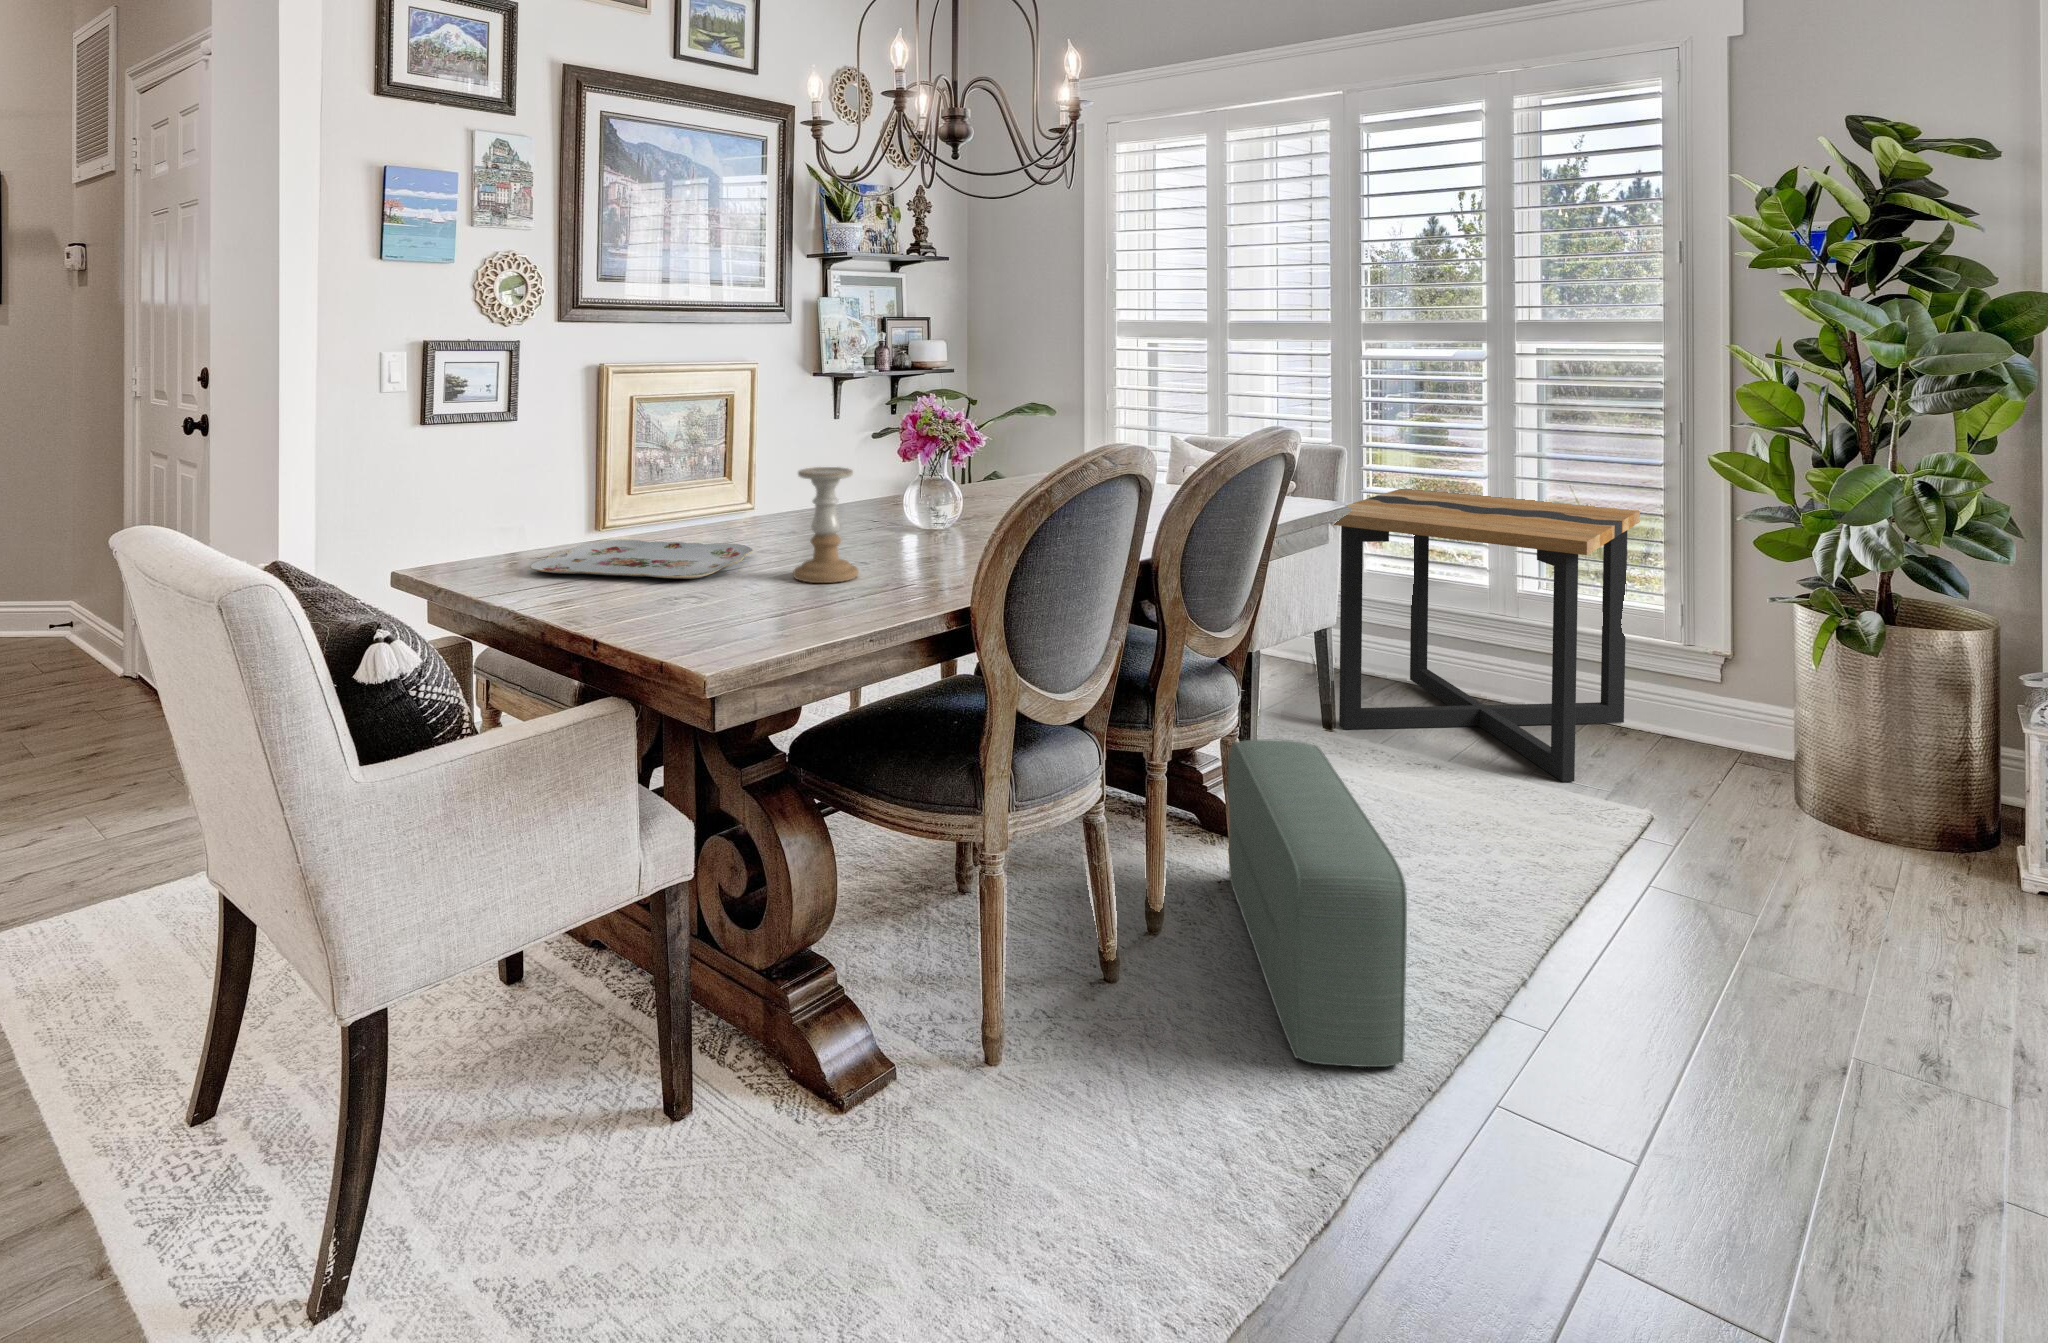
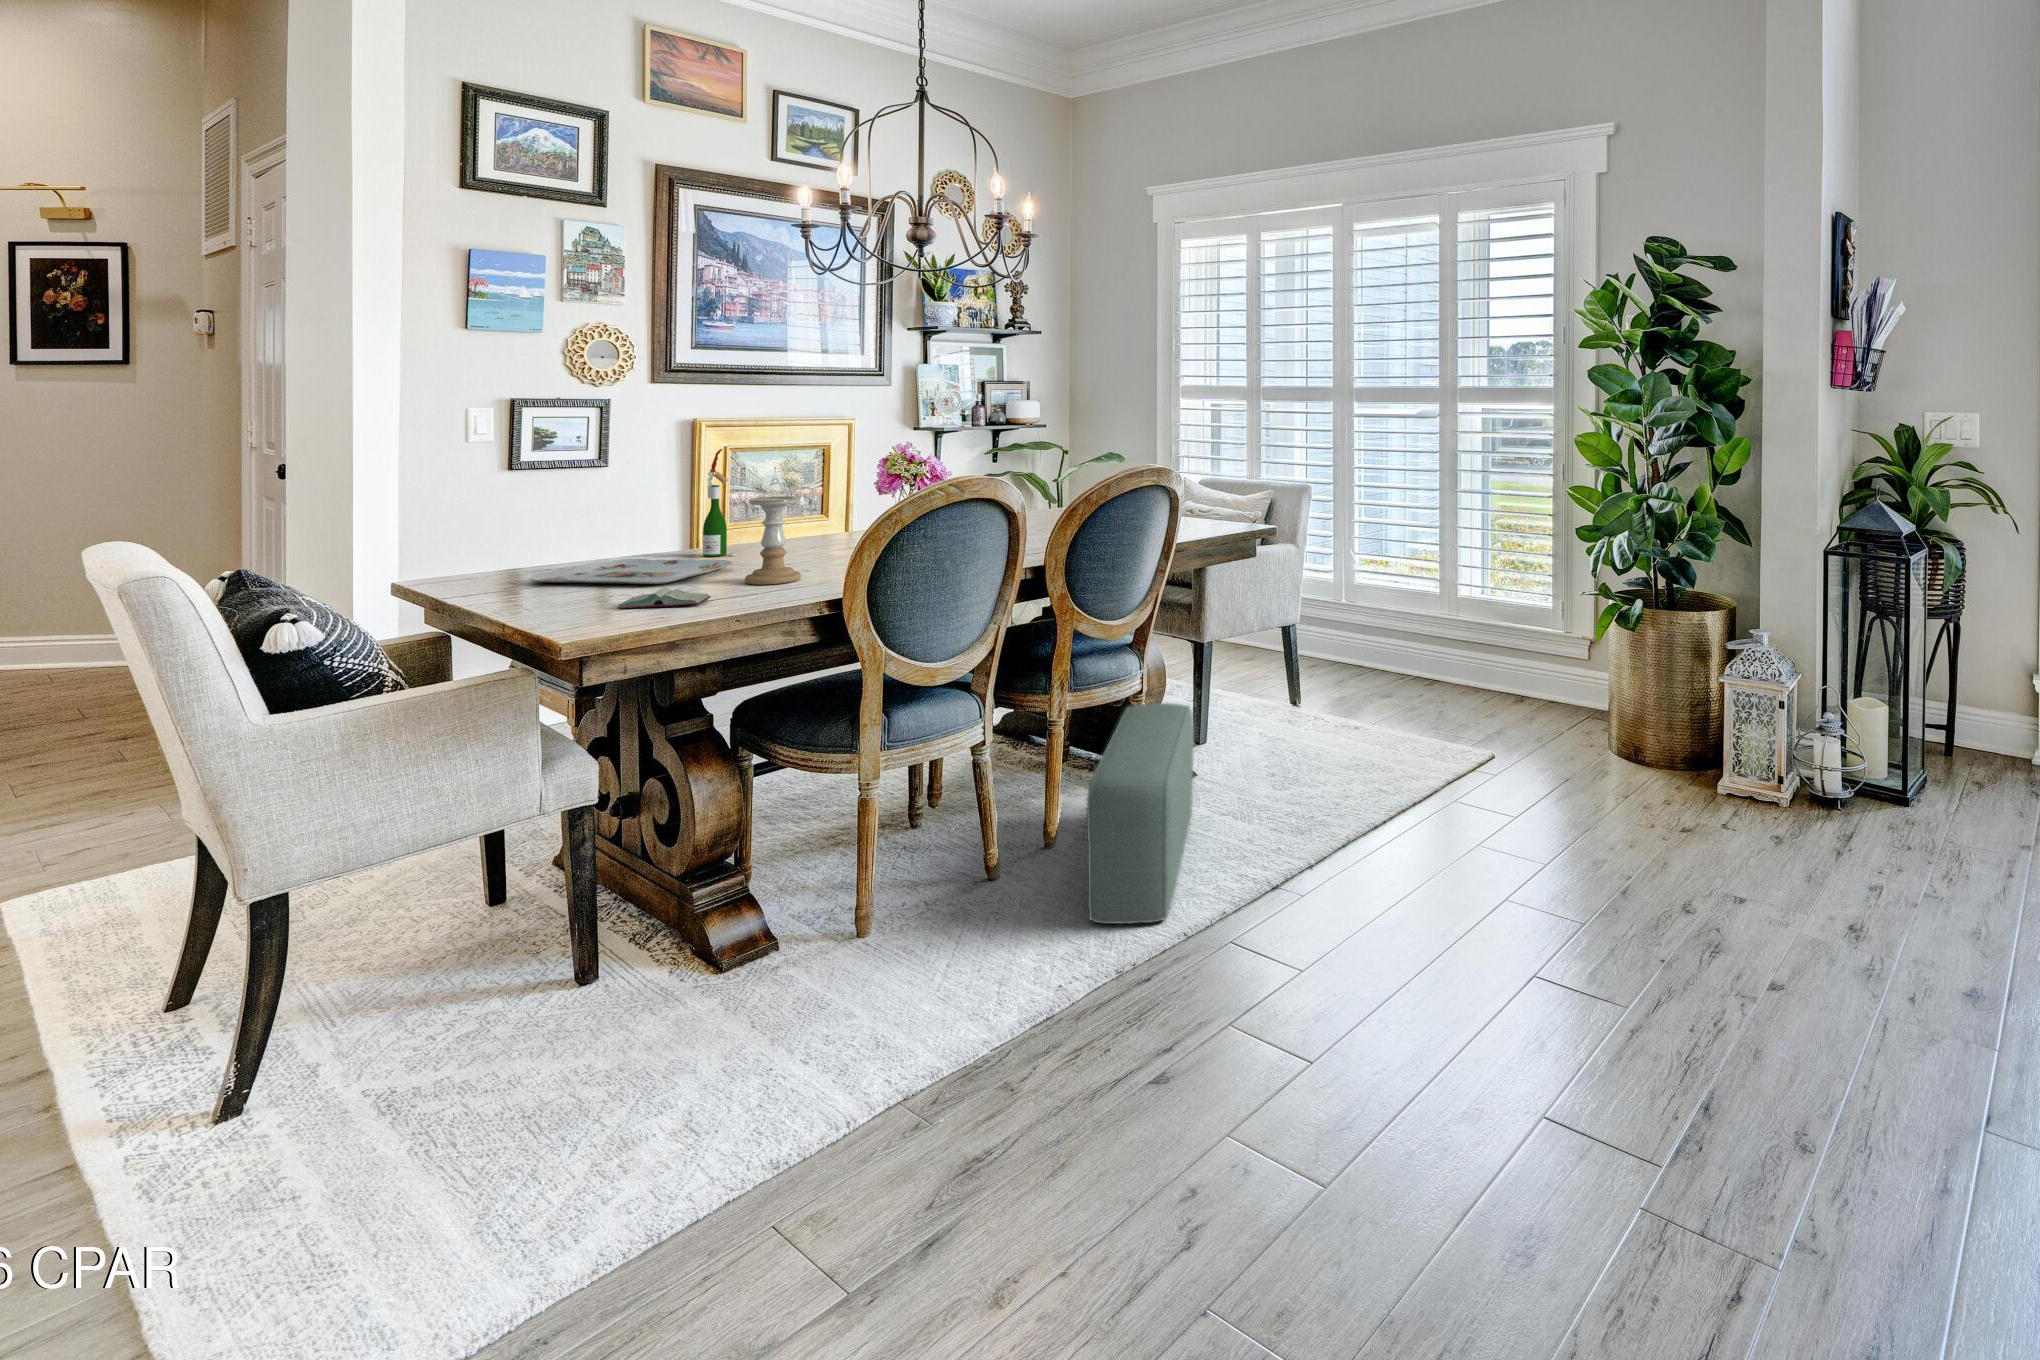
wine bottle: none [692,403,731,537] -> present [703,449,737,557]
side table: present [1334,489,1640,782] -> none [1284,515,1538,740]
book: none [682,590,786,620] -> present [617,587,711,609]

